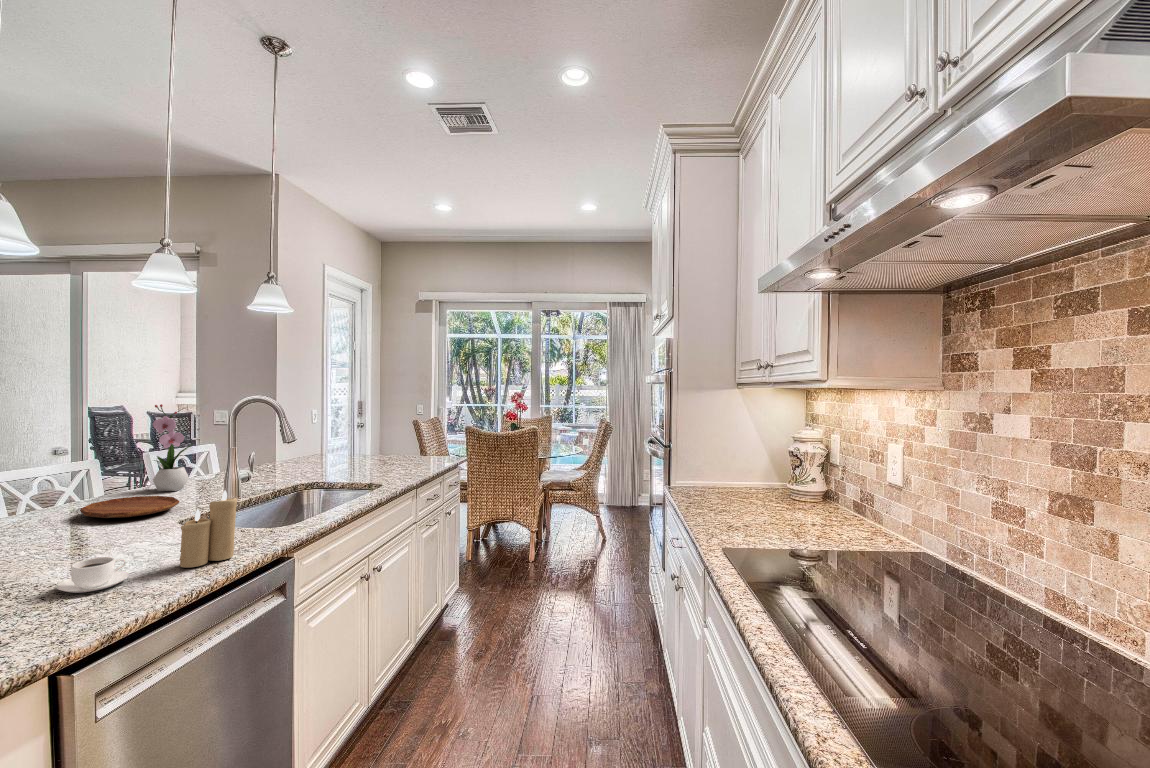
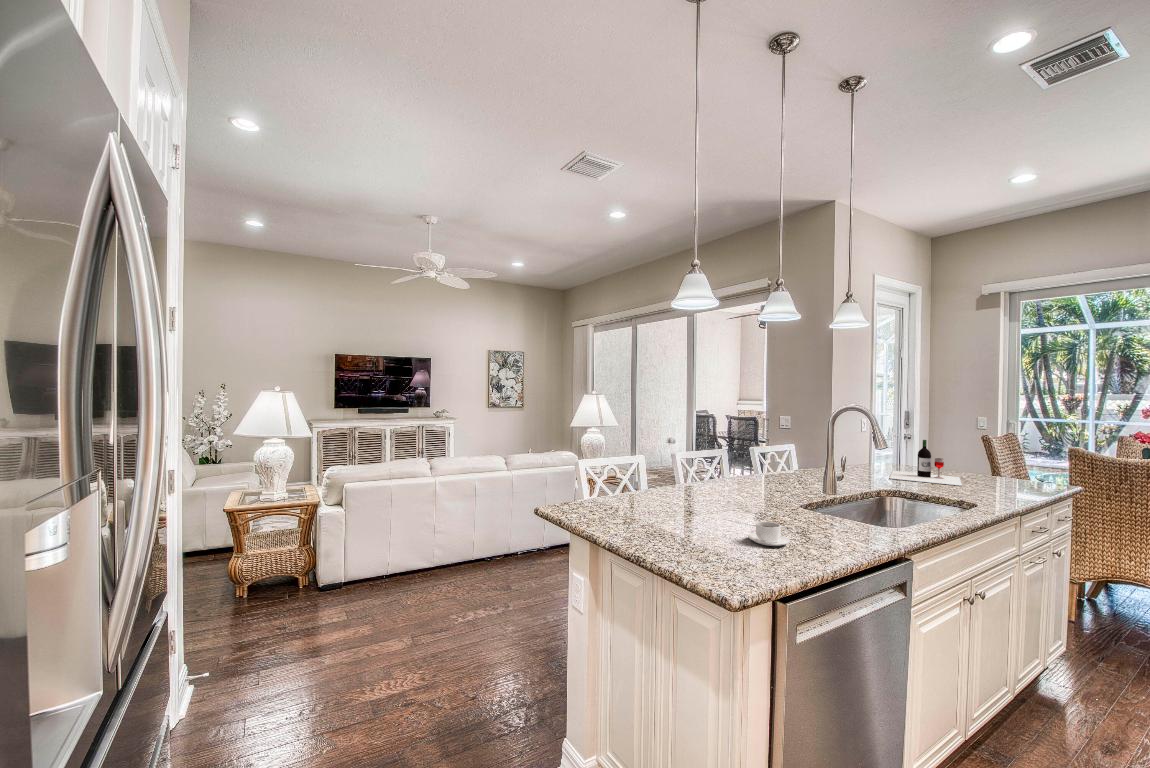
flower arrangement: present [153,404,192,491] -> none [751,411,777,483]
wine bottle: none [330,428,394,468] -> present [890,440,962,486]
candle: present [180,491,237,568] -> none [819,483,861,545]
tray: present [80,496,180,518] -> none [720,482,782,497]

